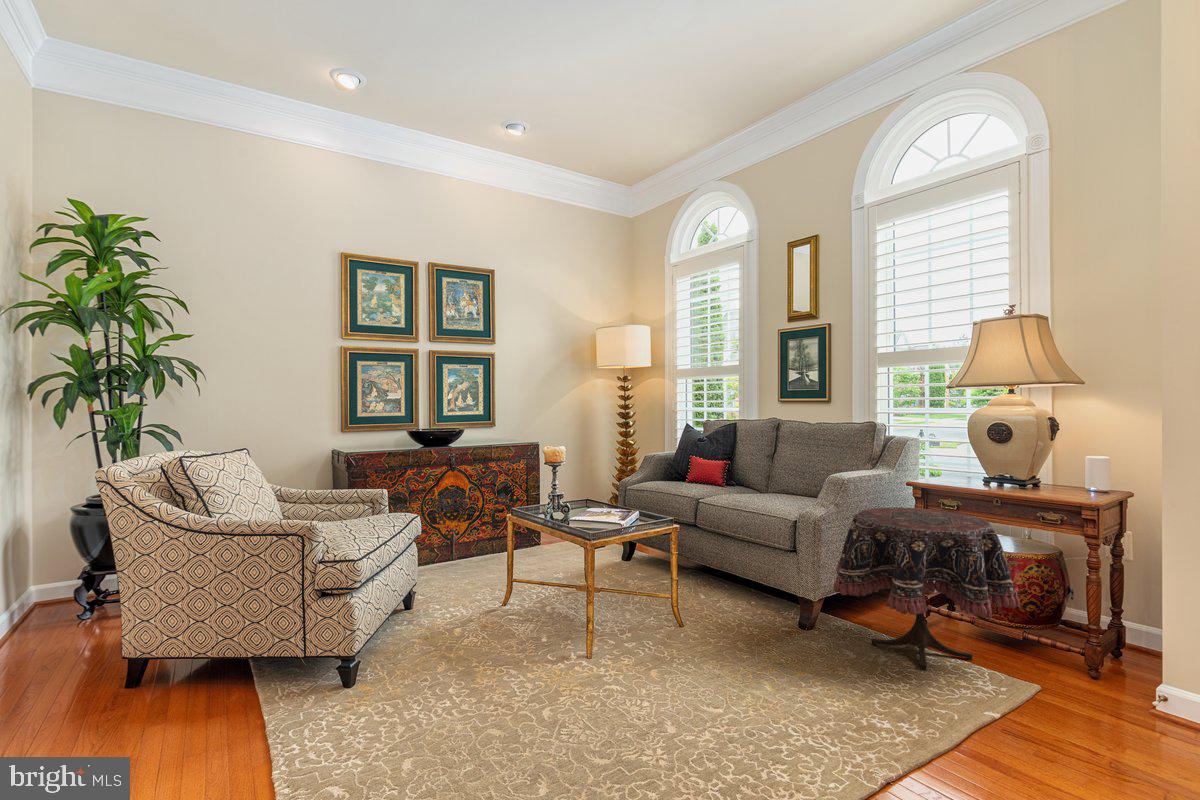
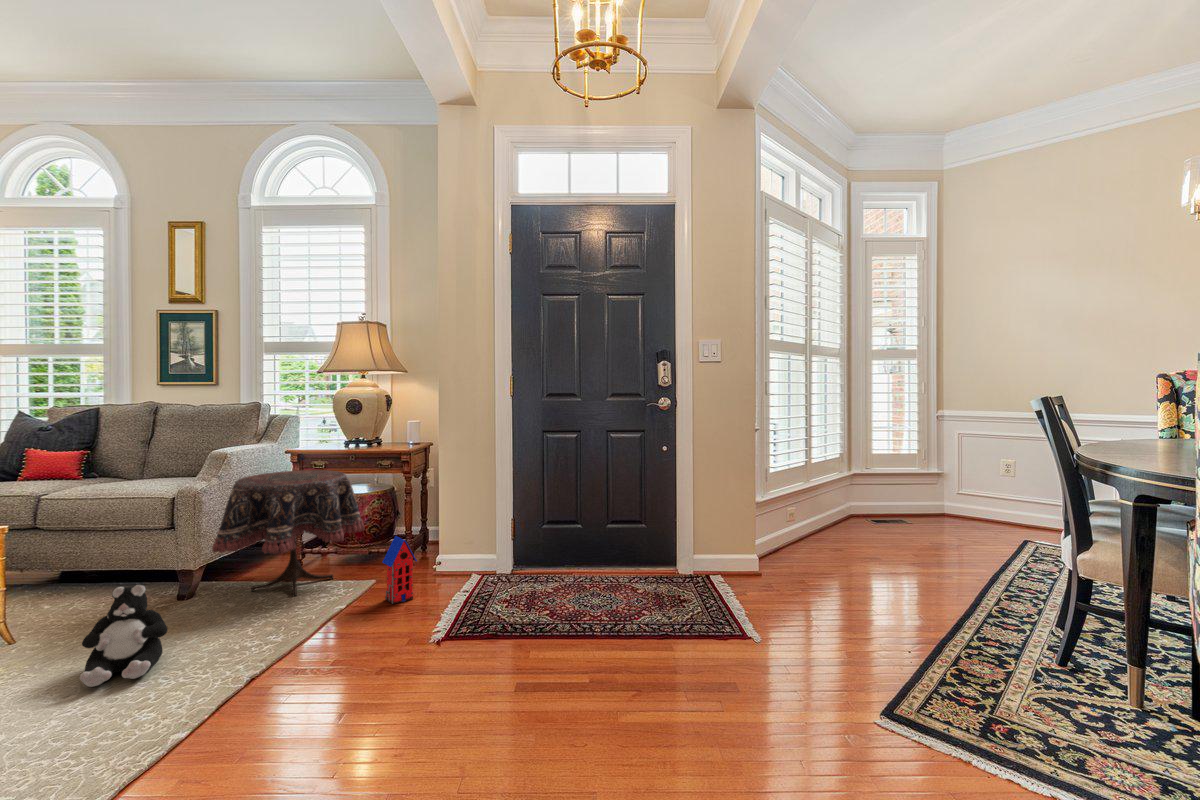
plush toy: none [725,612,796,718] -> present [80,583,168,687]
toy house: none [1058,635,1125,744] -> present [382,536,417,604]

